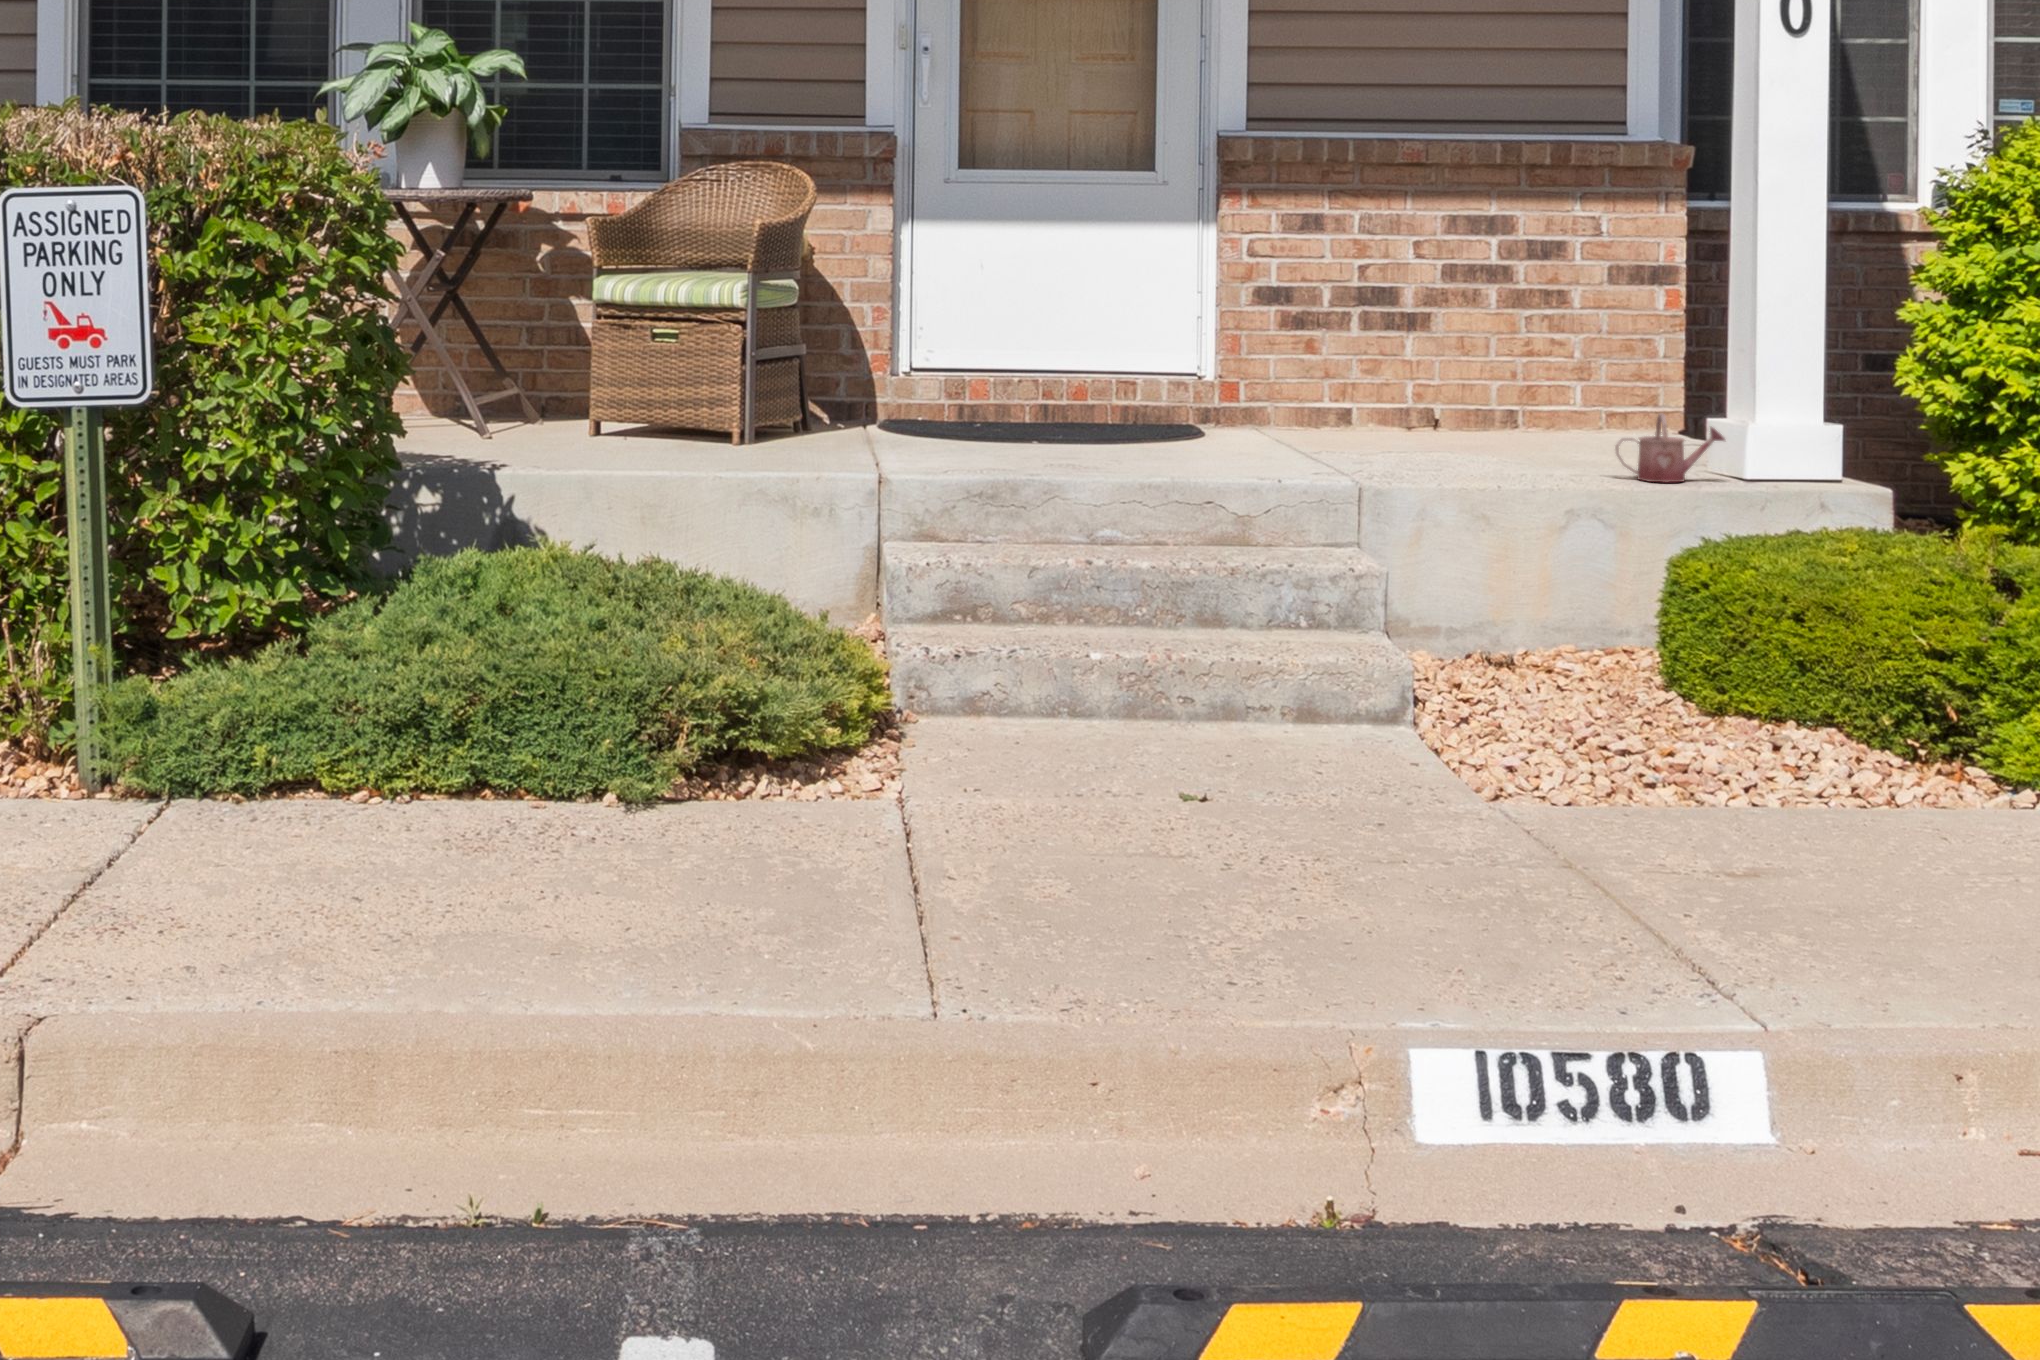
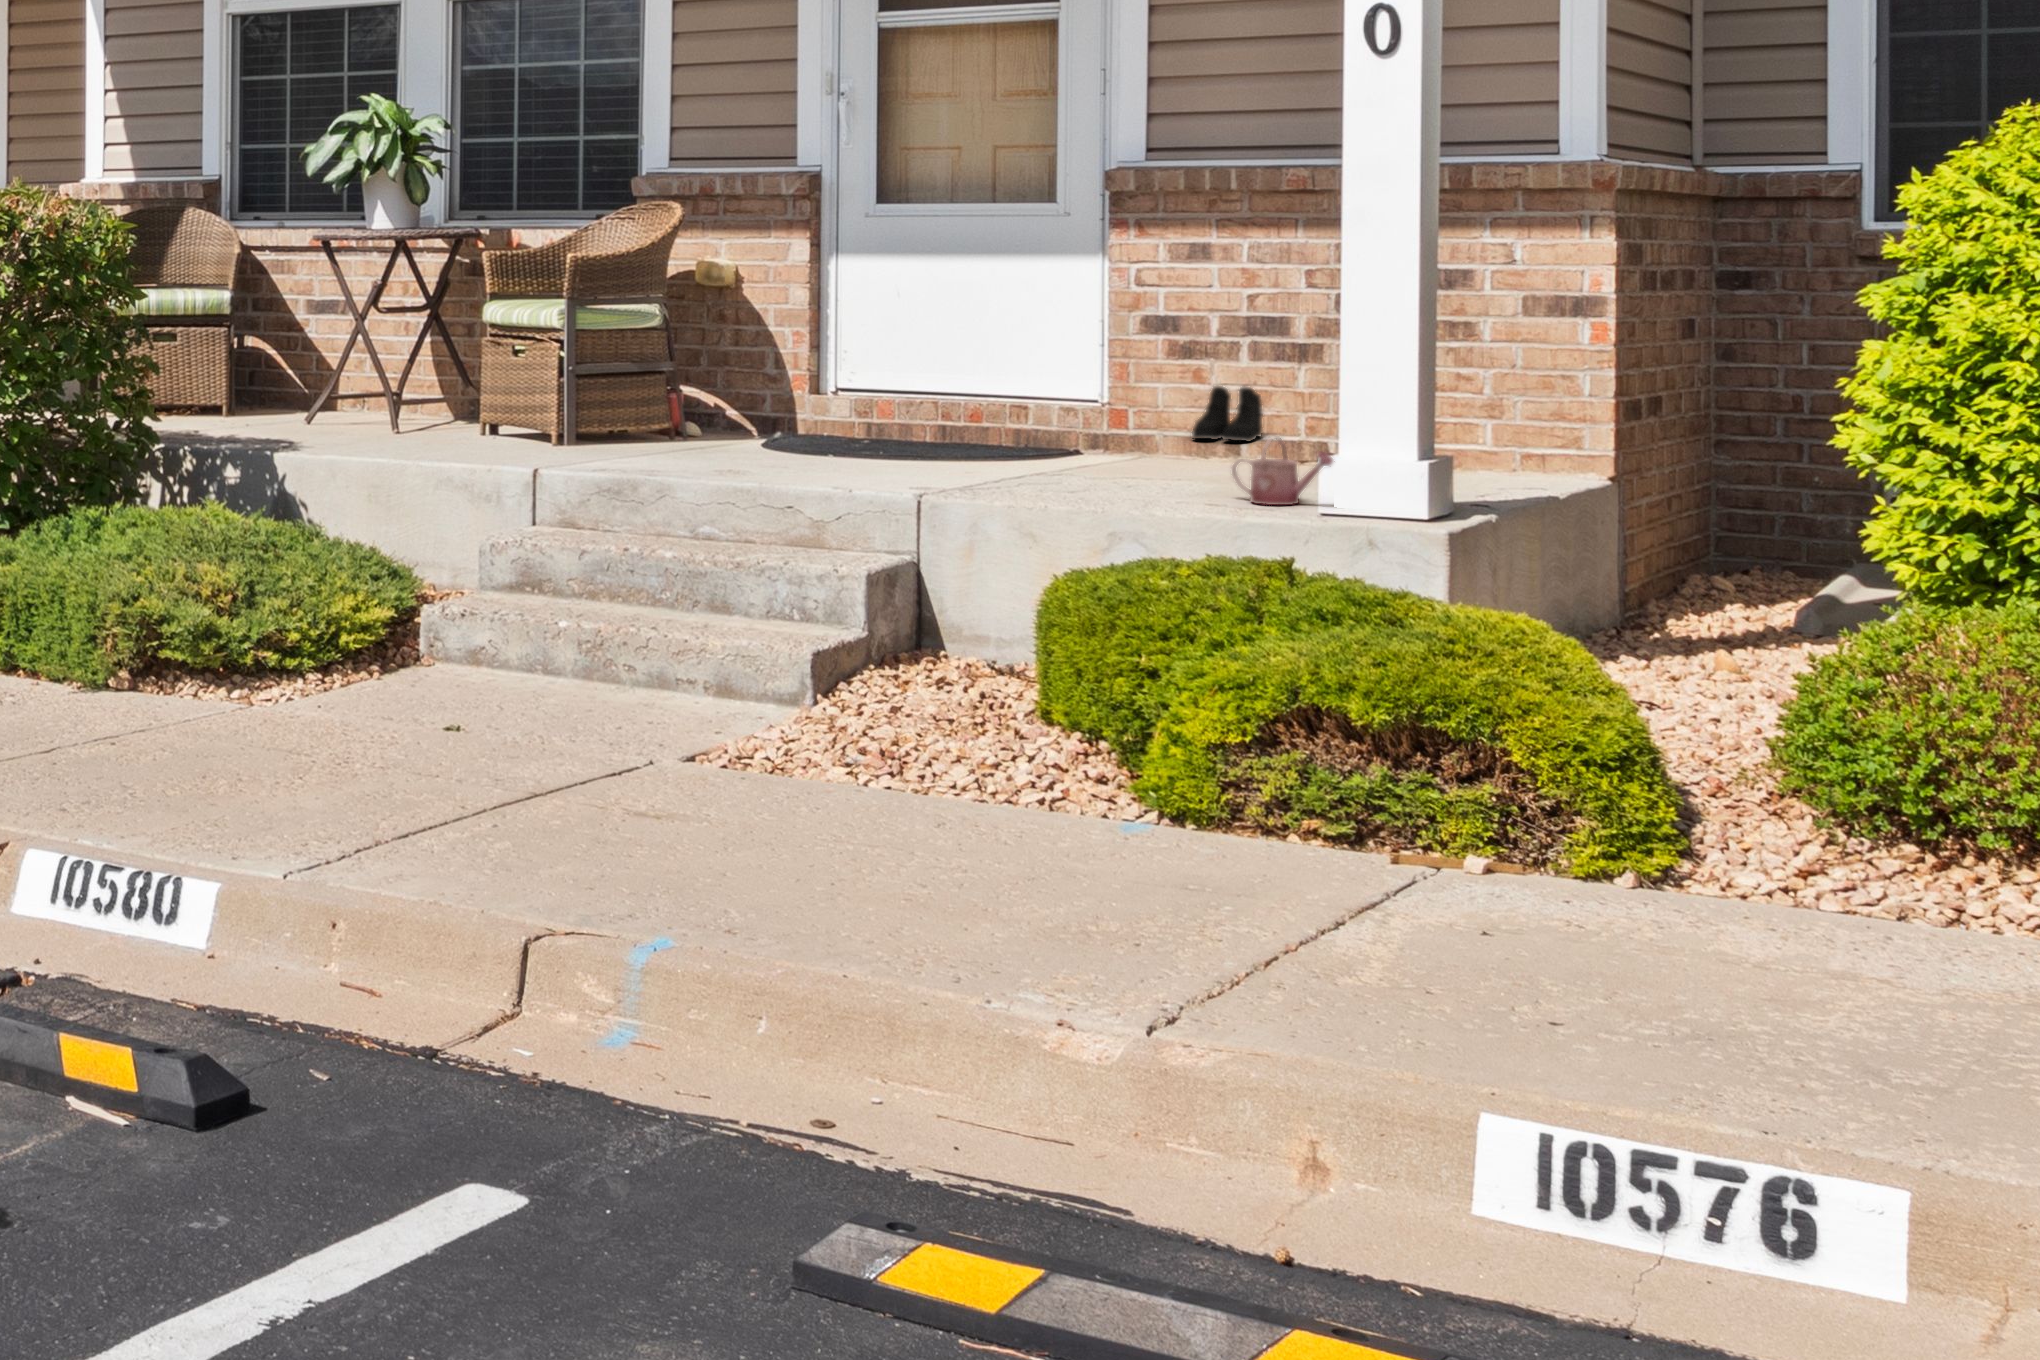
boots: none [1341,368,1404,424] -> present [1192,386,1262,441]

